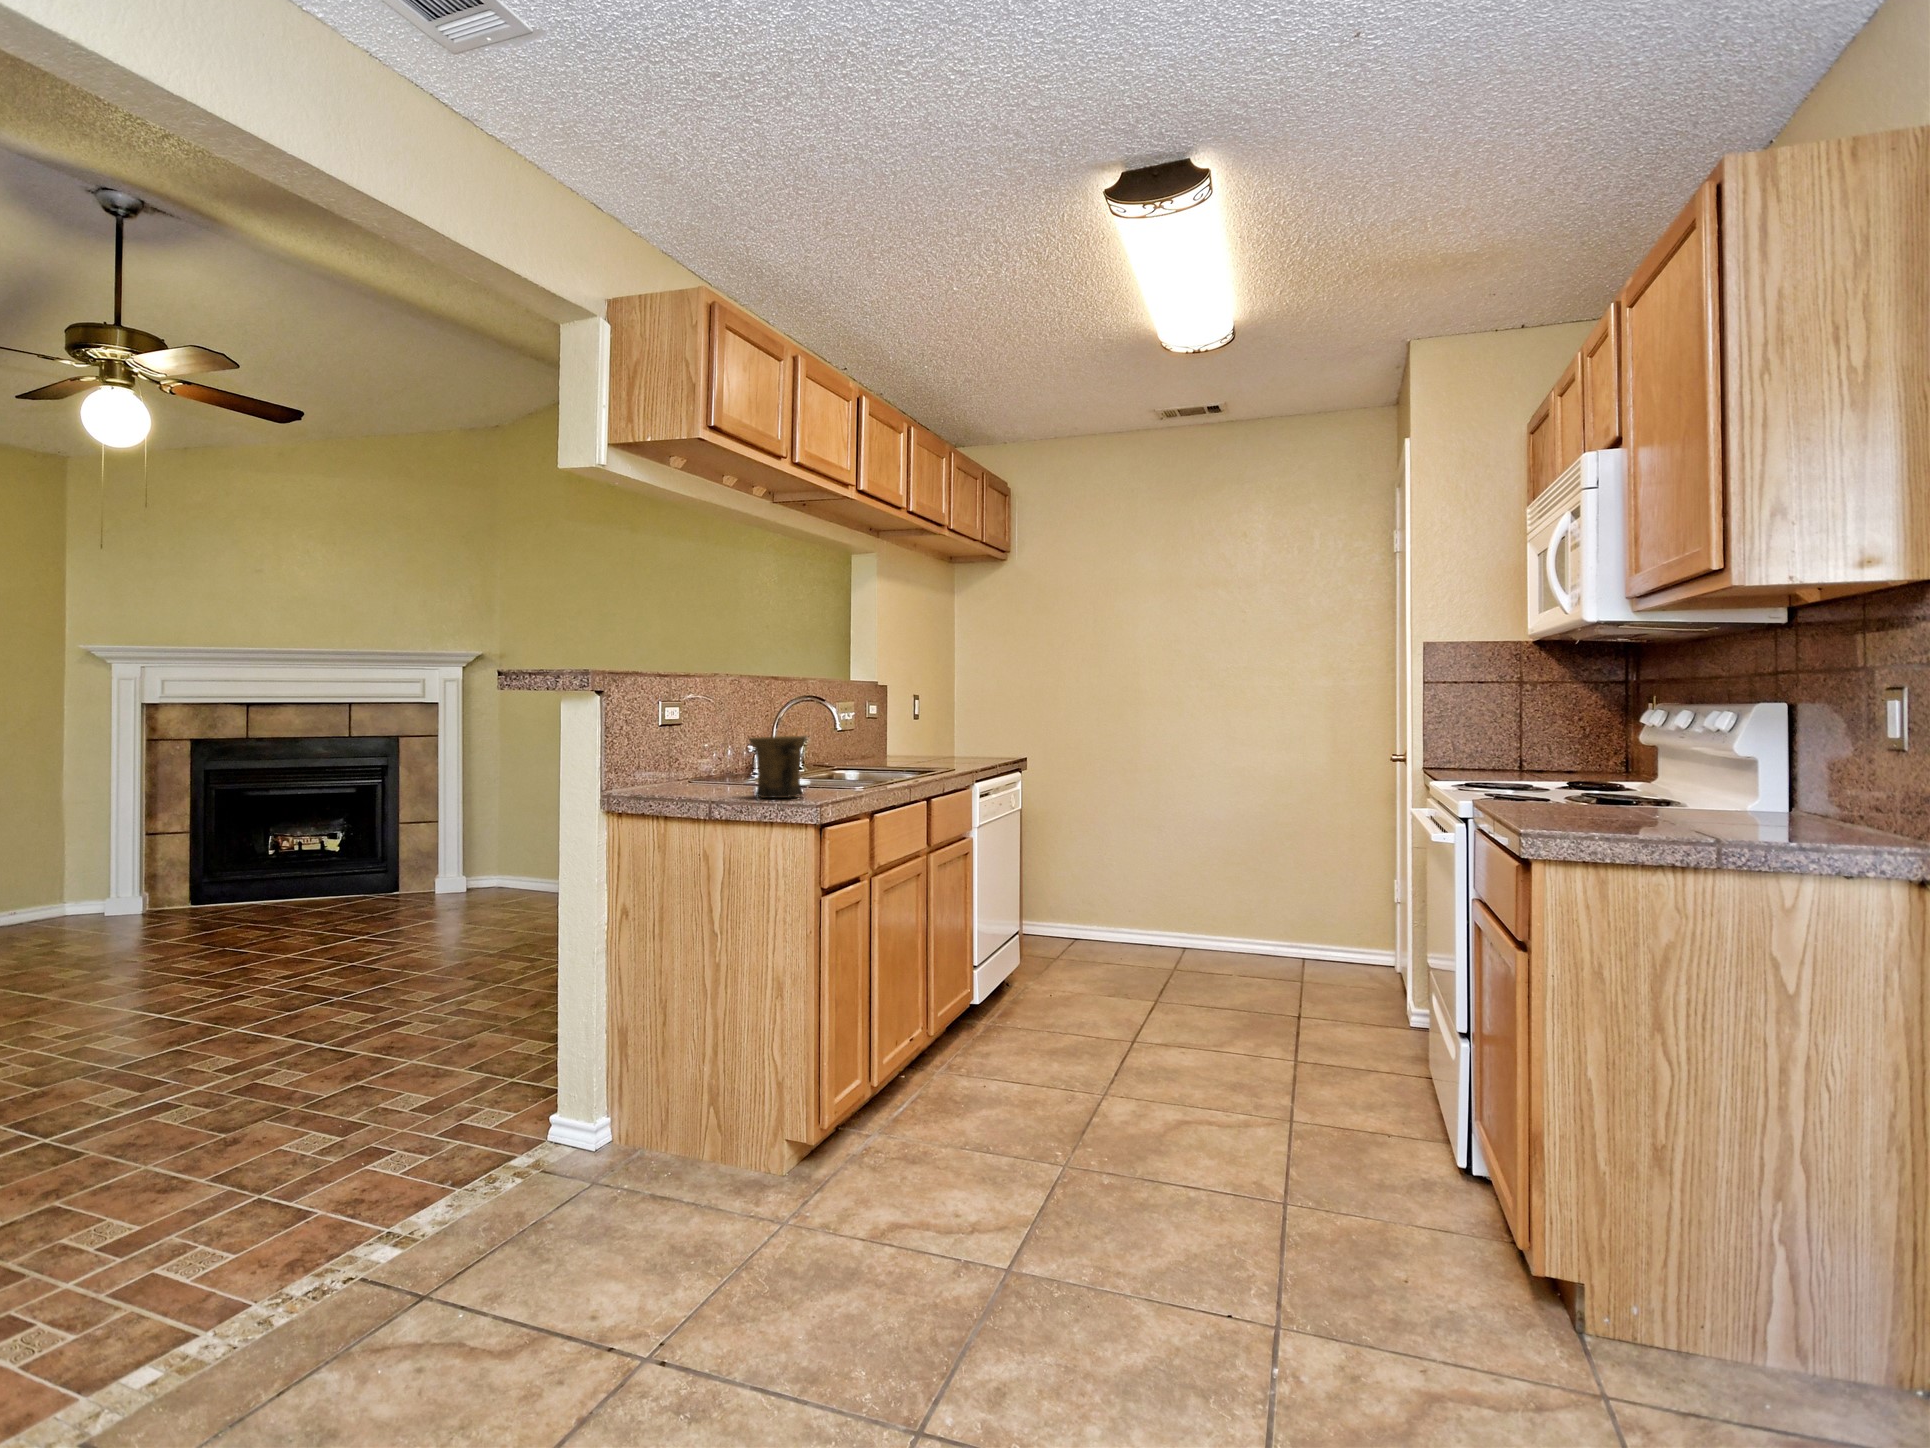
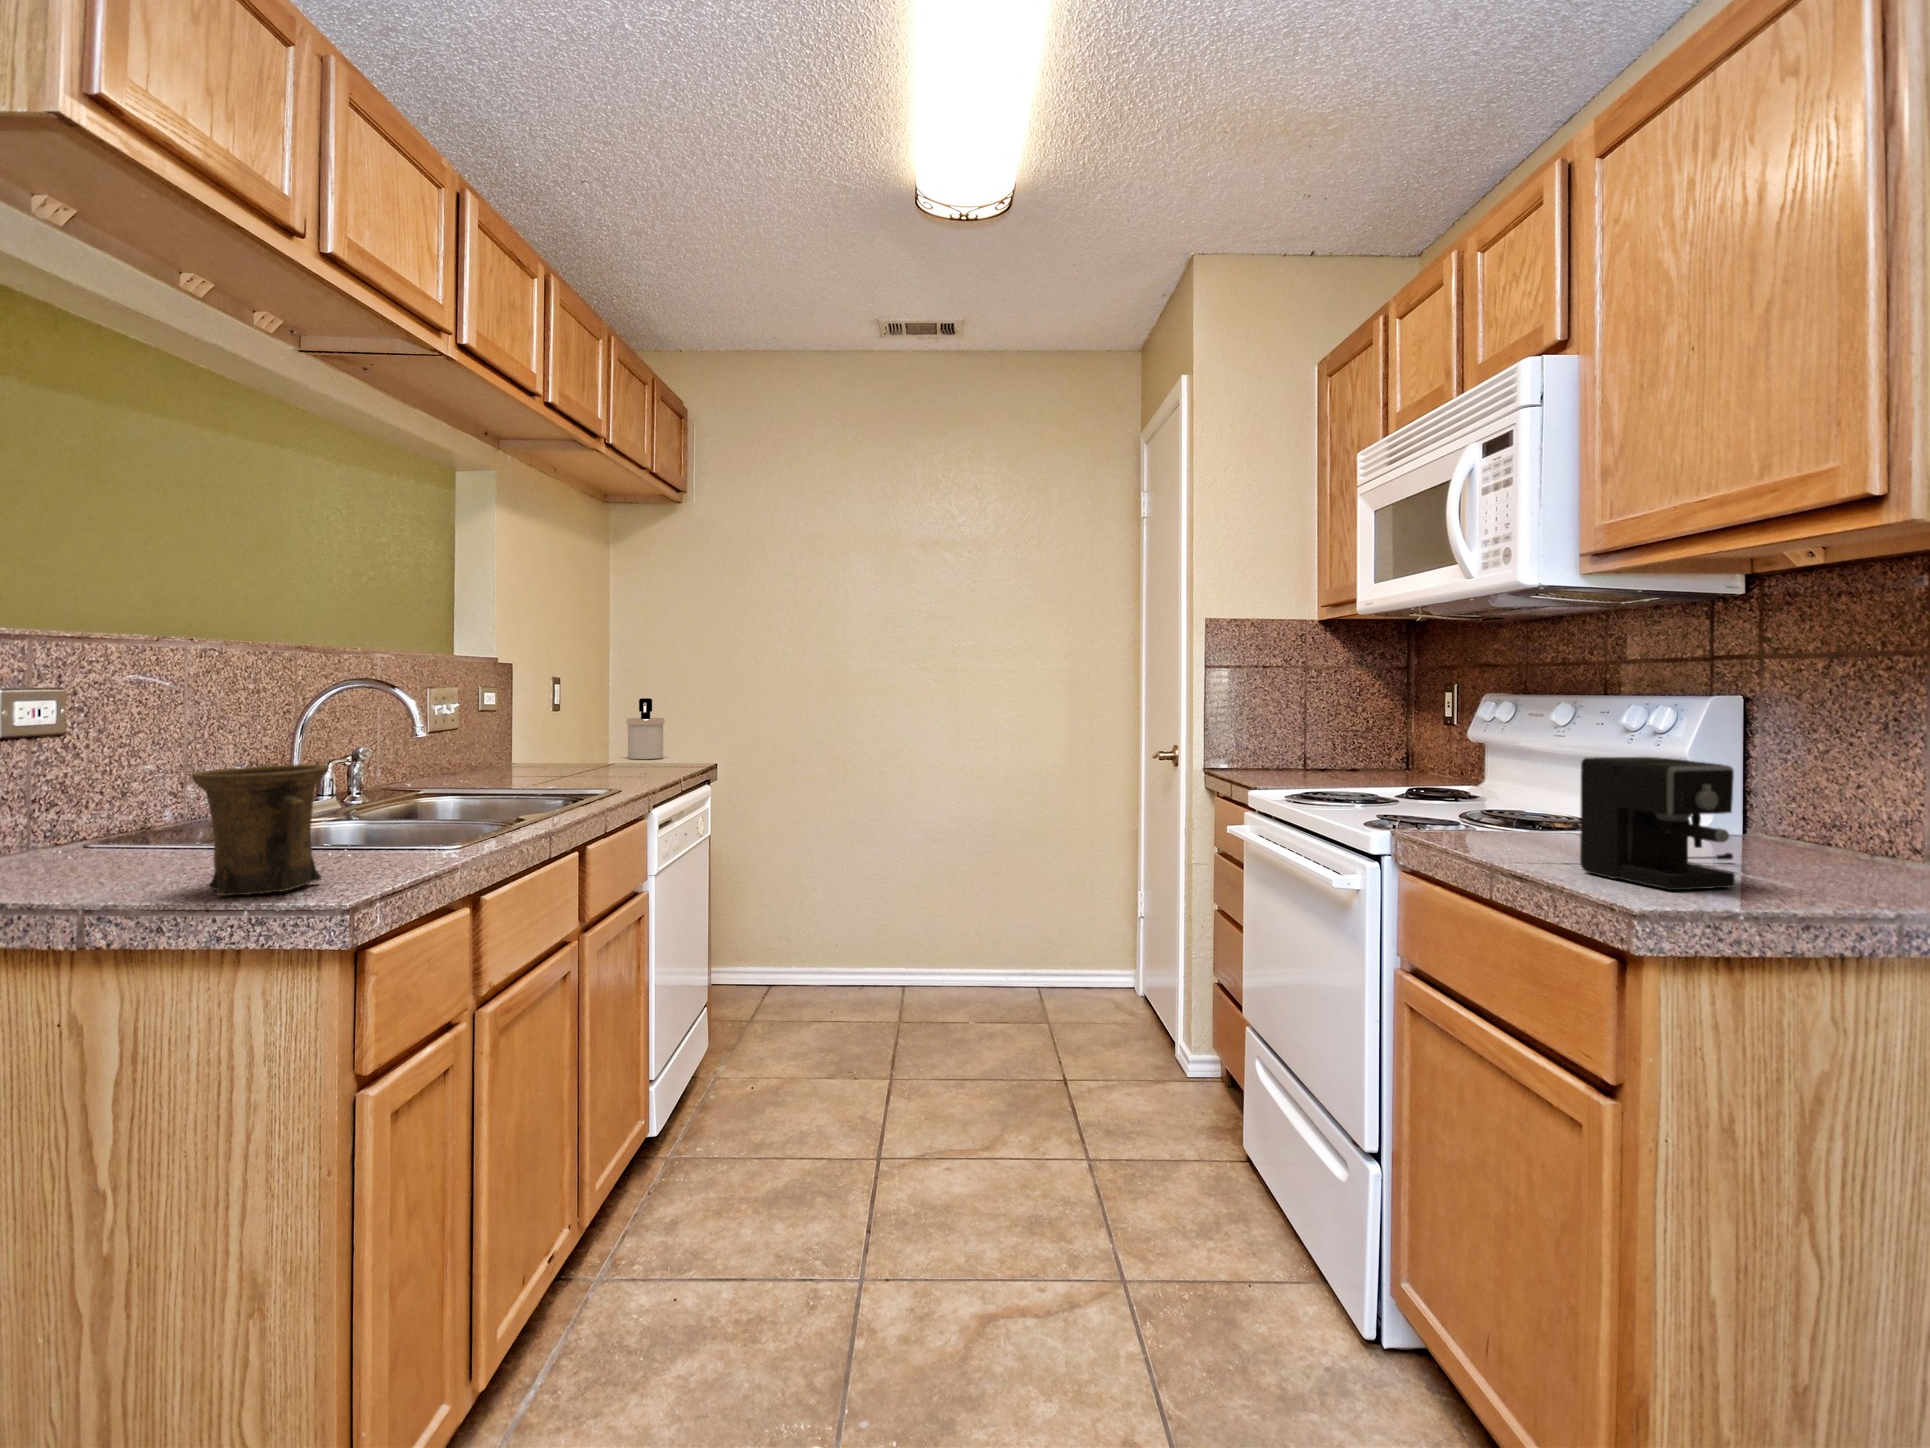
soap dispenser: none [968,709,995,755] -> present [627,698,665,759]
coffee maker: none [1556,742,1700,826] -> present [1580,757,1735,890]

